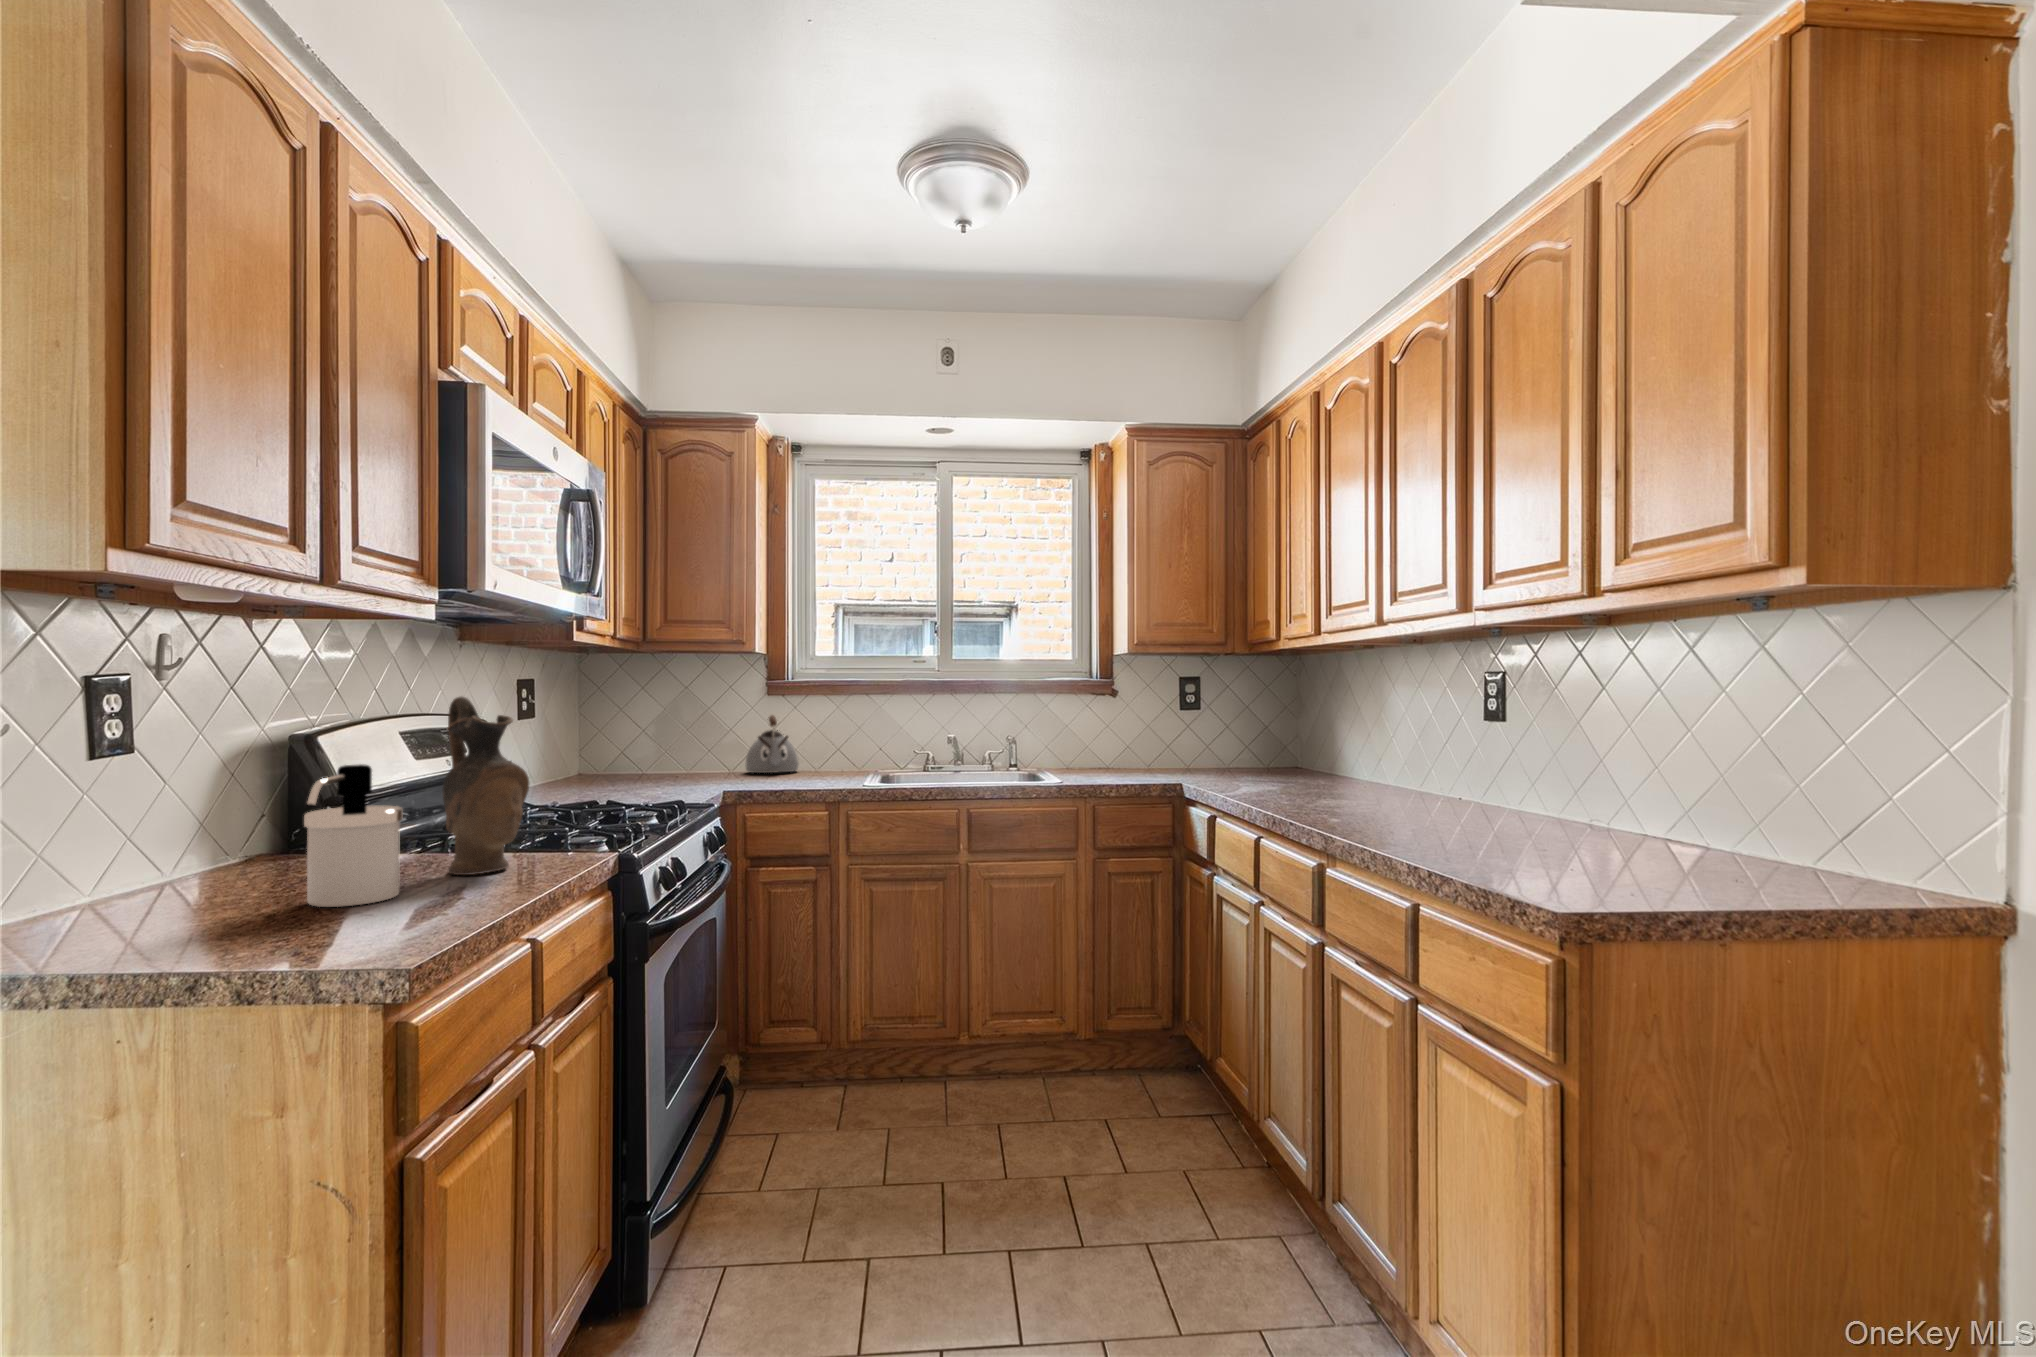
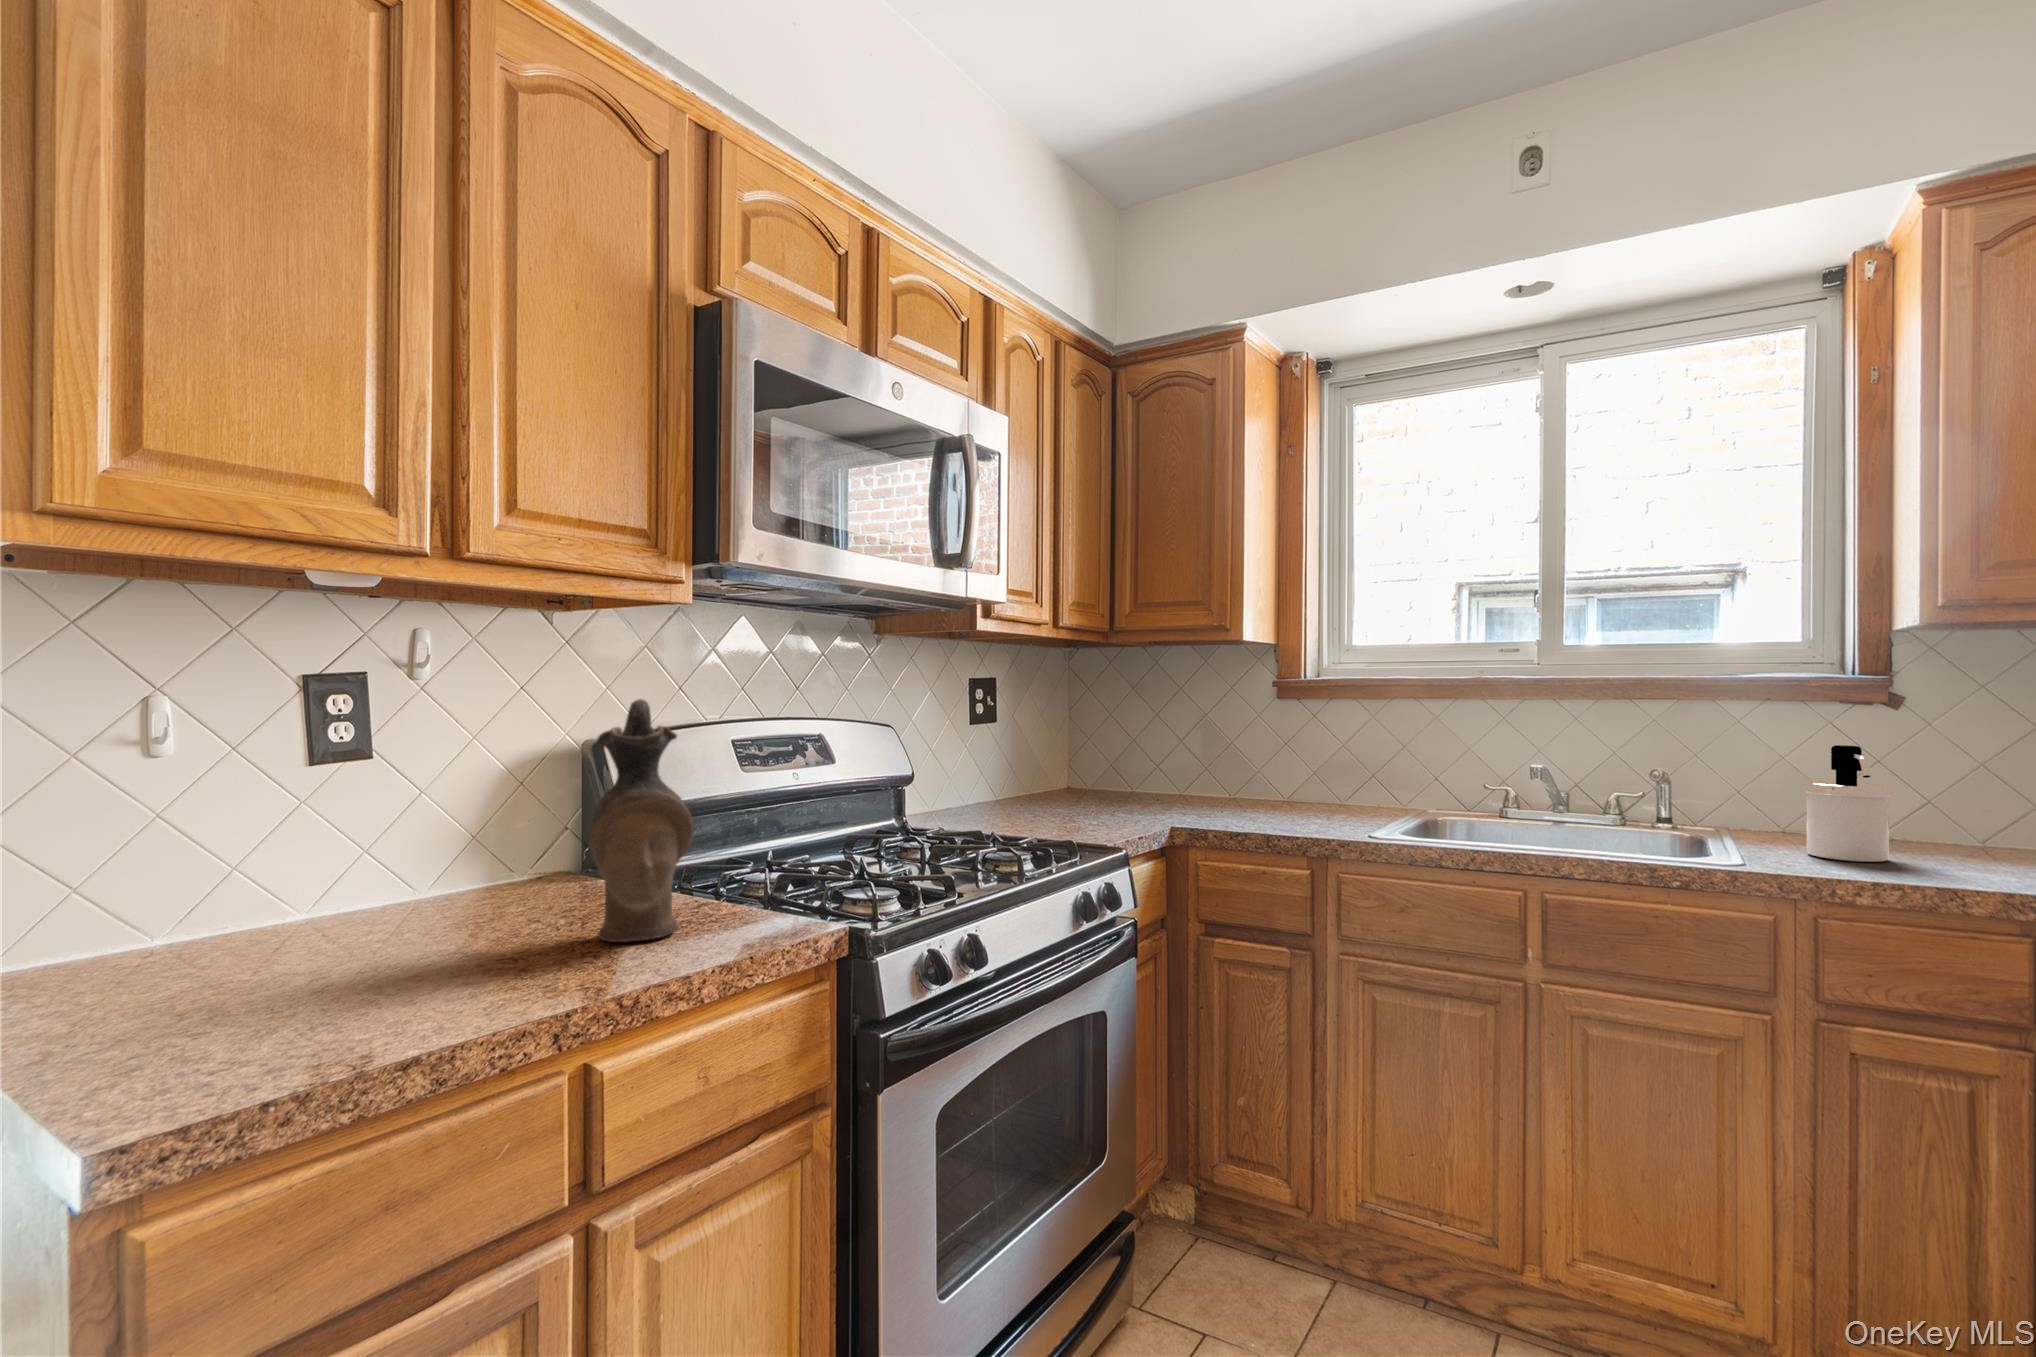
kettle: present [746,715,799,773] -> none [1253,722,1323,800]
soap dispenser: present [304,764,403,907] -> present [1803,745,1891,862]

